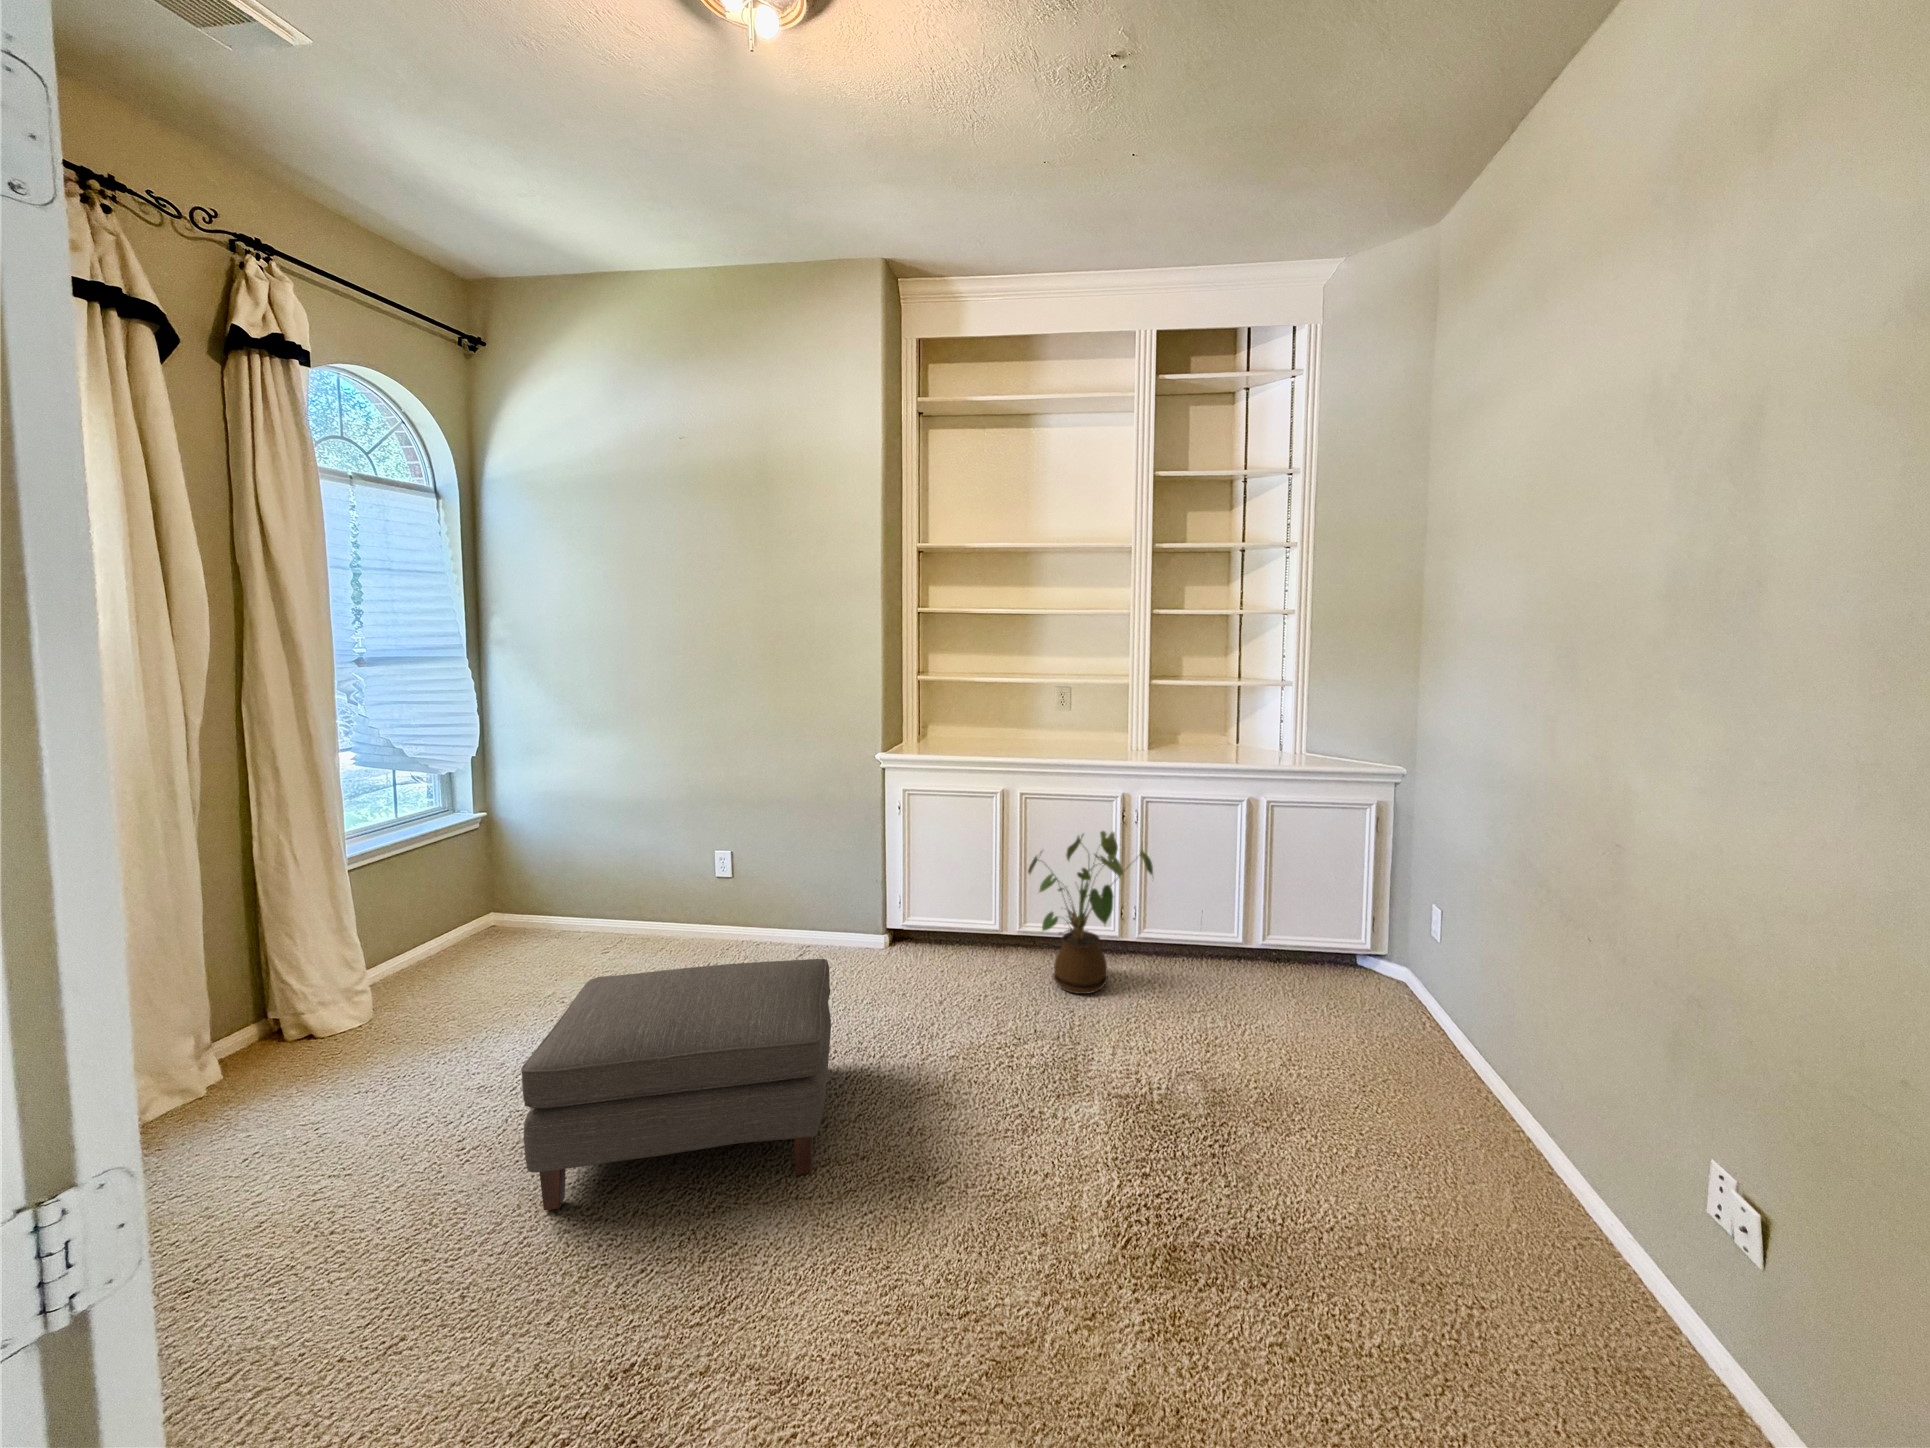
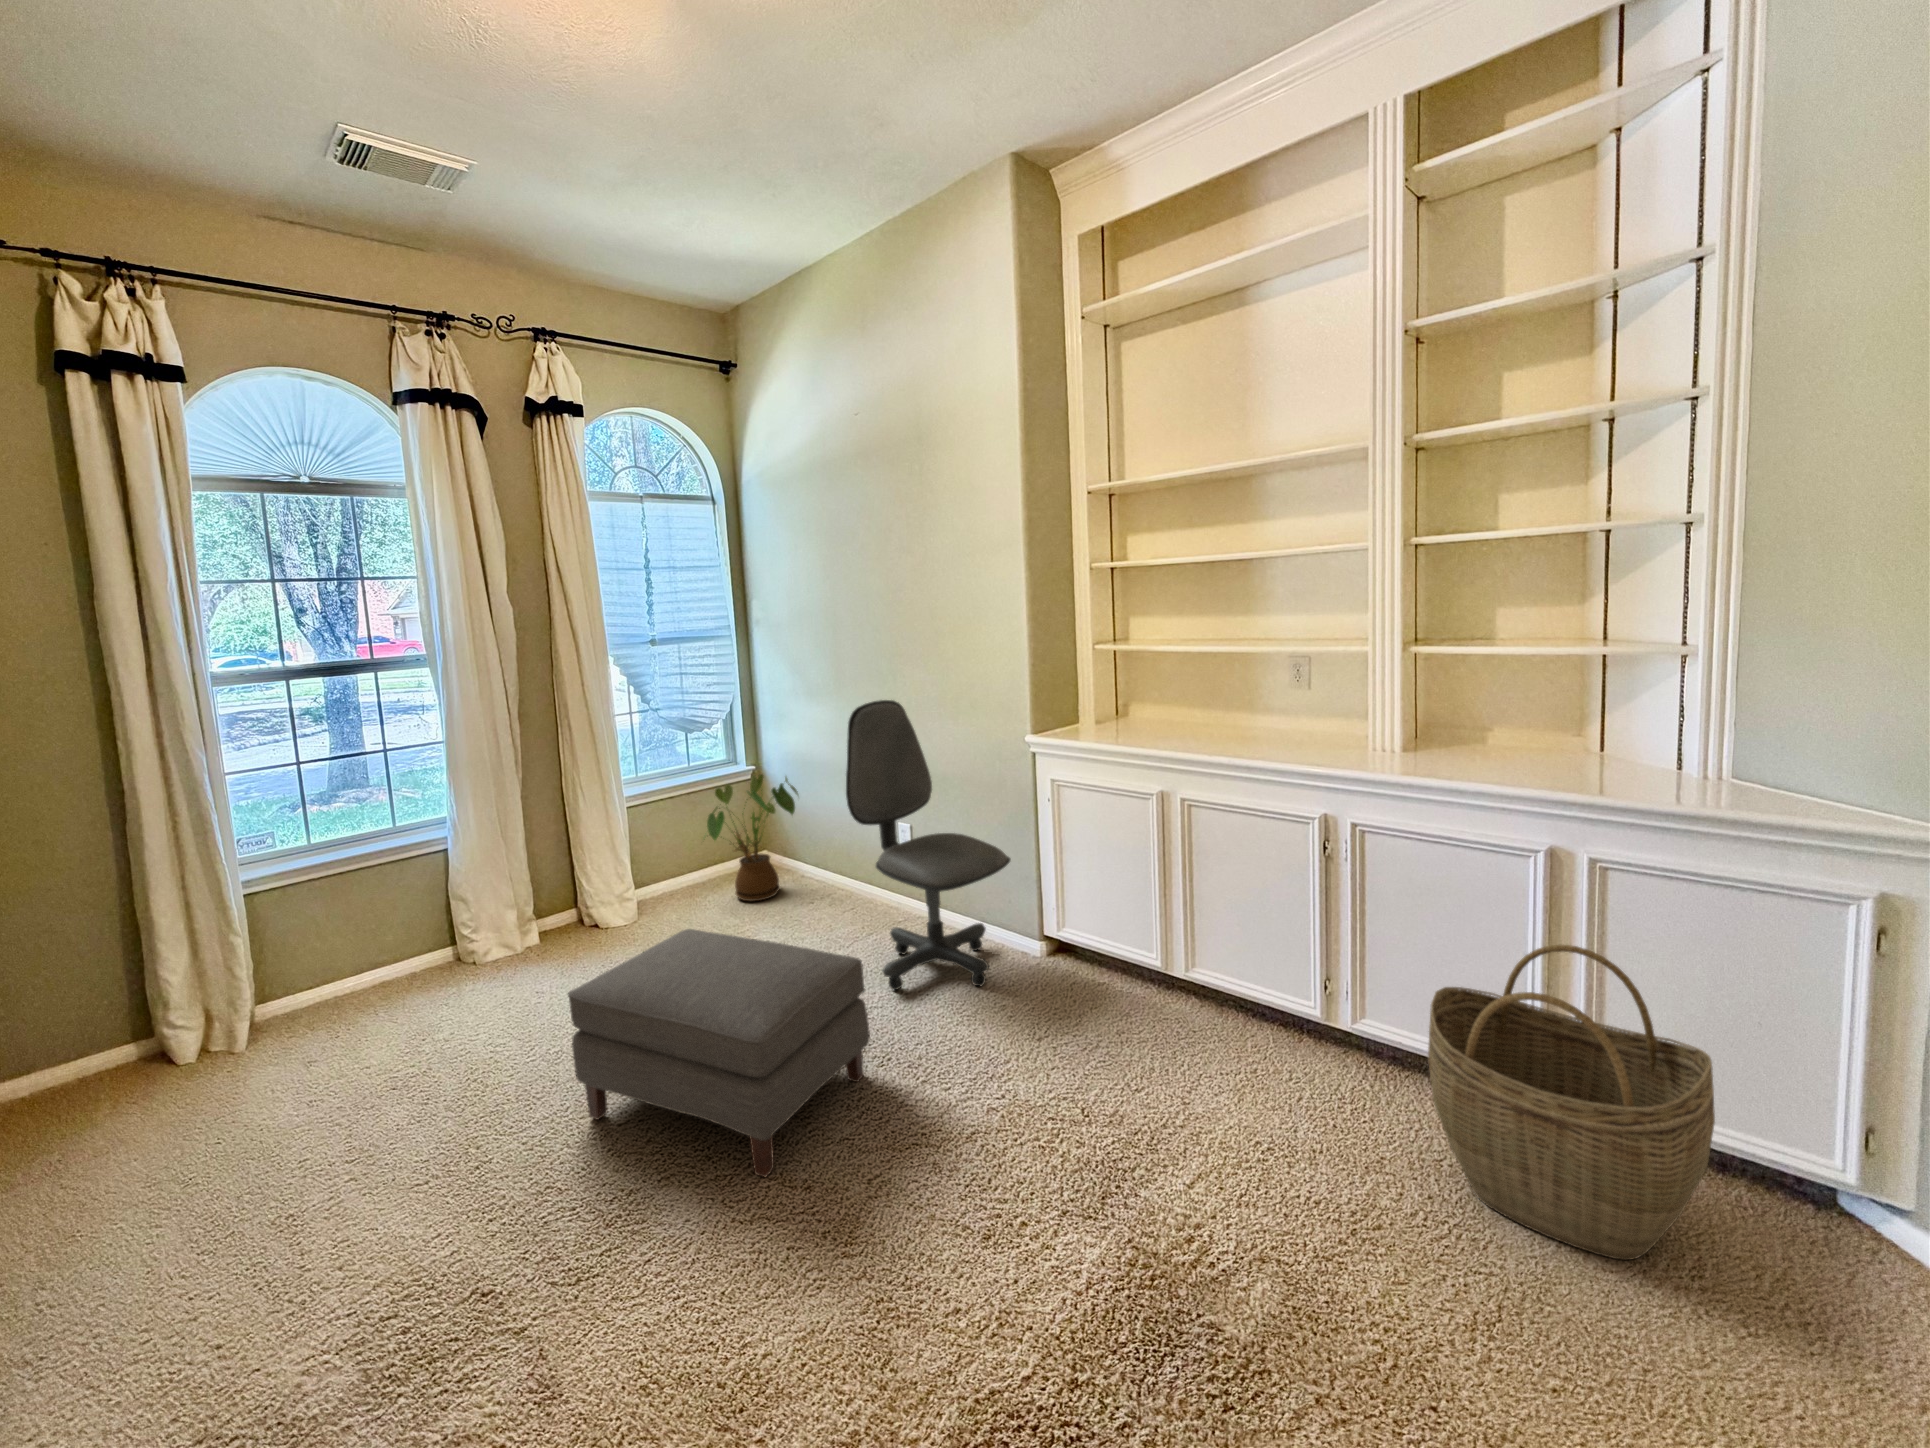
office chair: none [725,725,877,998] -> present [846,700,1011,990]
house plant: present [1028,831,1153,994] -> present [707,774,798,902]
woven basket: none [1211,849,1341,1011] -> present [1428,945,1715,1260]

